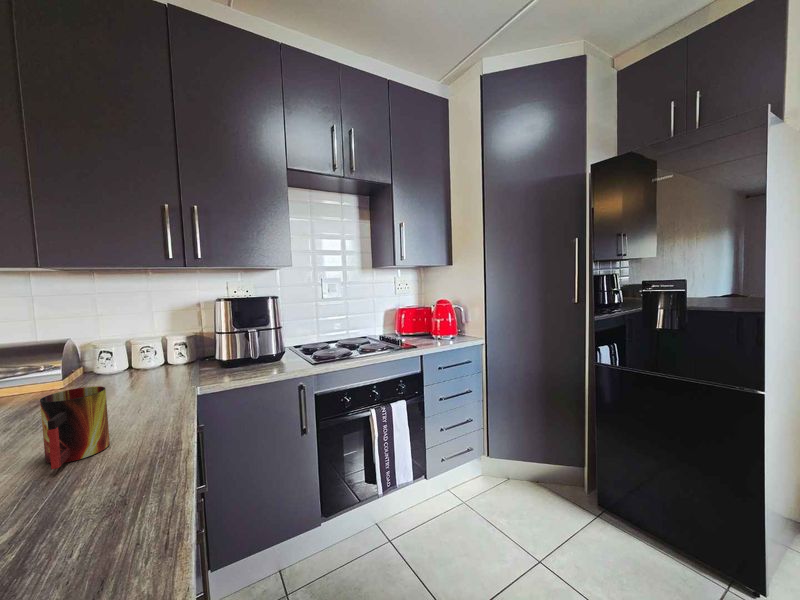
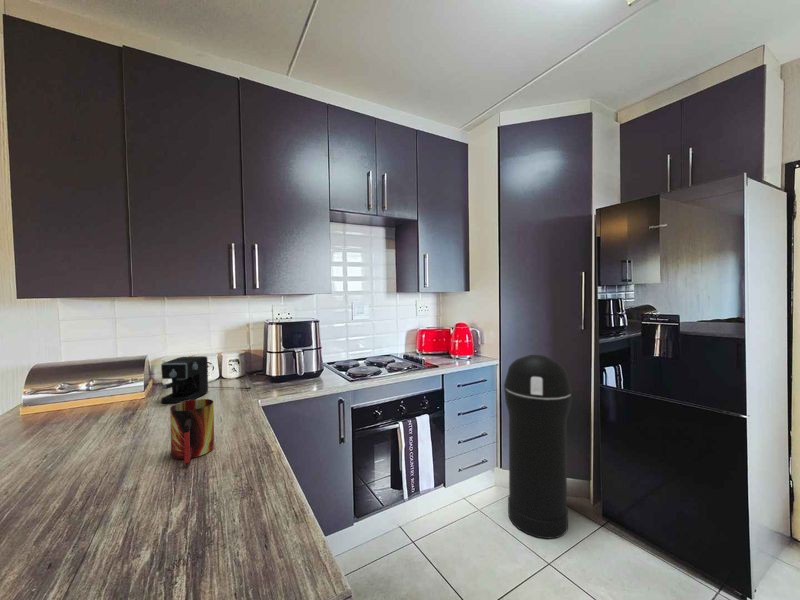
trash can: none [490,331,565,533] -> present [504,355,572,539]
coffee maker: none [76,339,194,394] -> present [161,356,251,403]

